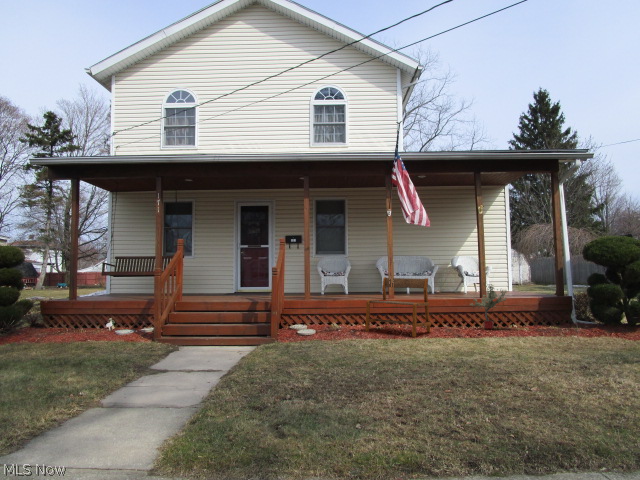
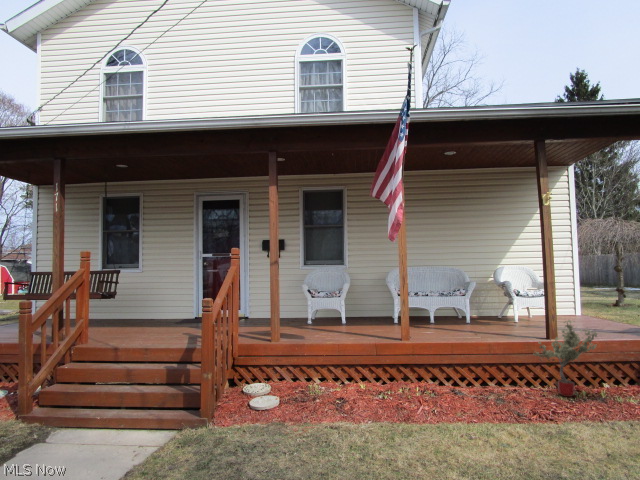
bench: present [366,277,431,337] -> none [363,307,471,419]

